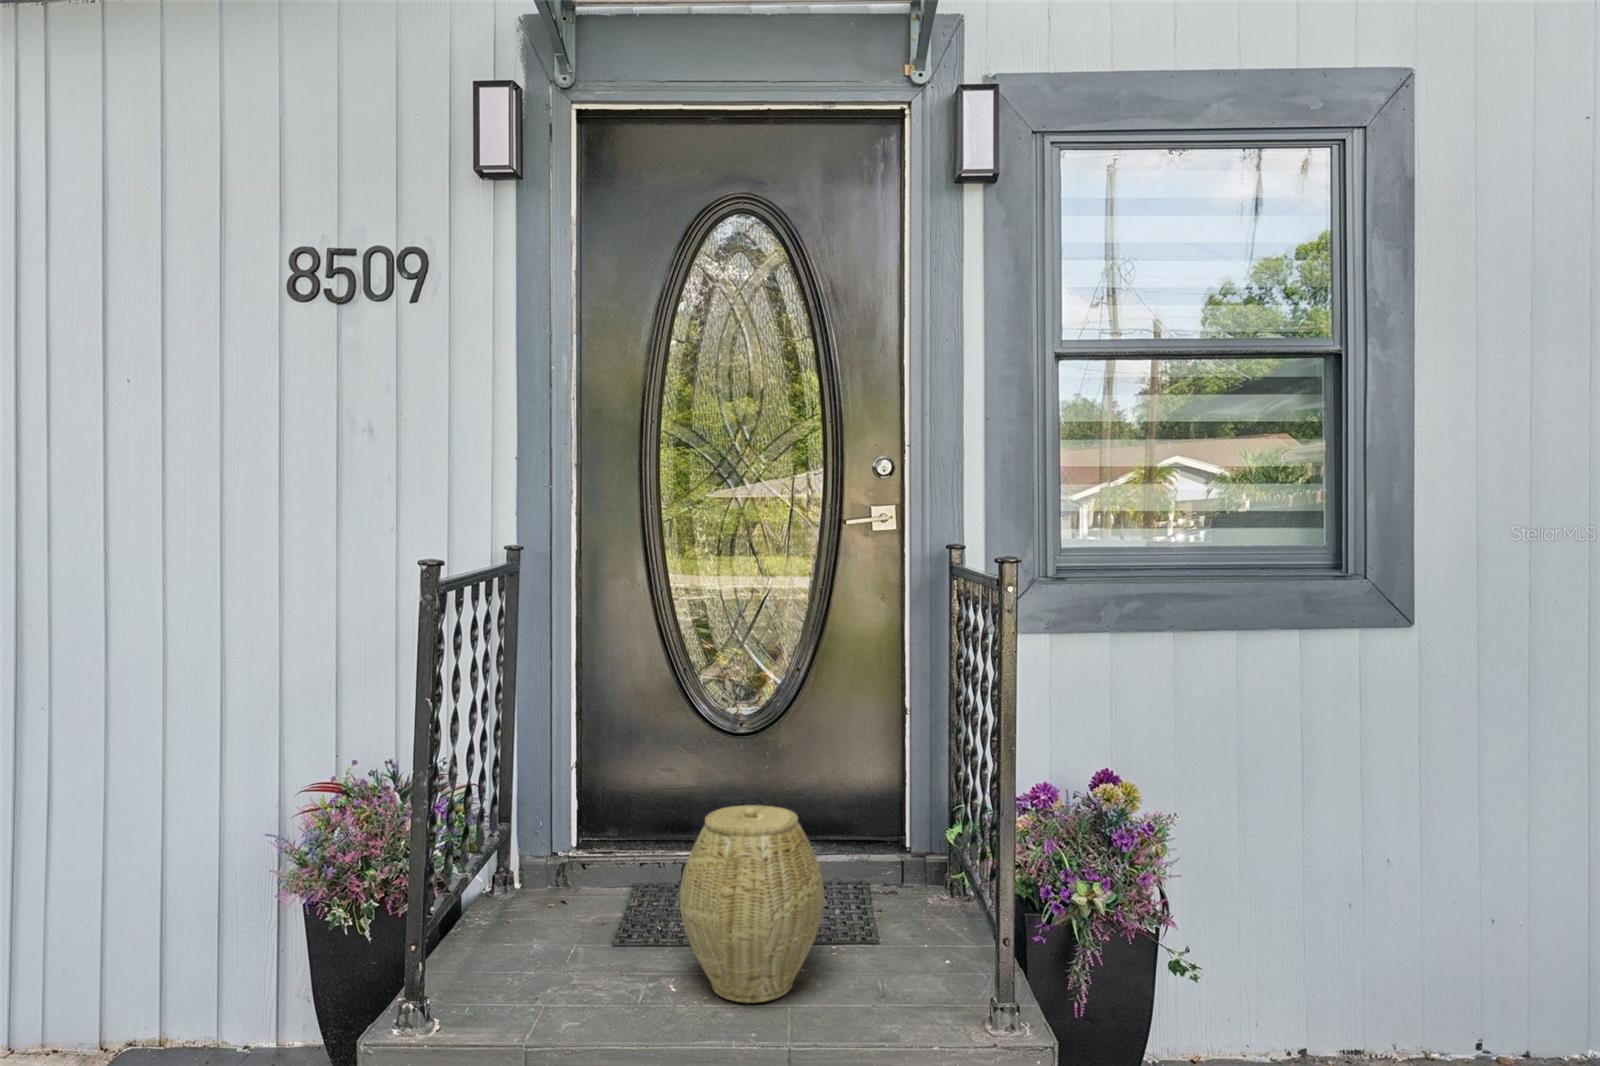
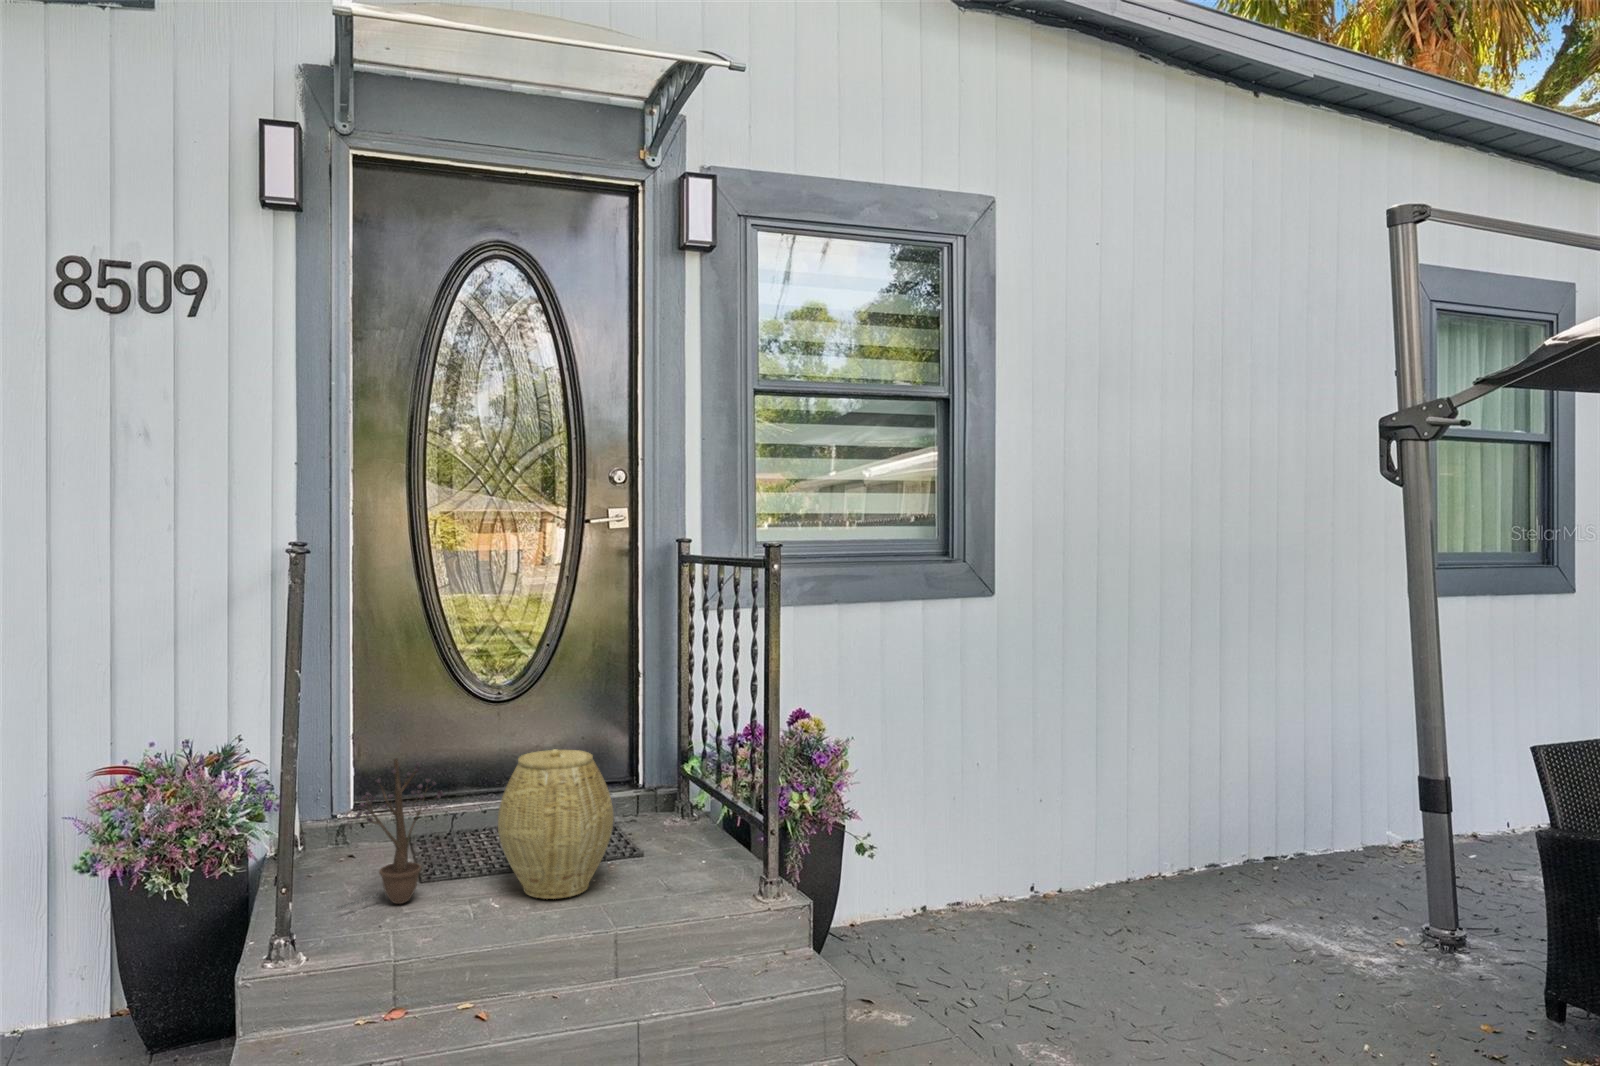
decorative plant: none [491,802,624,979] -> present [336,758,444,909]

